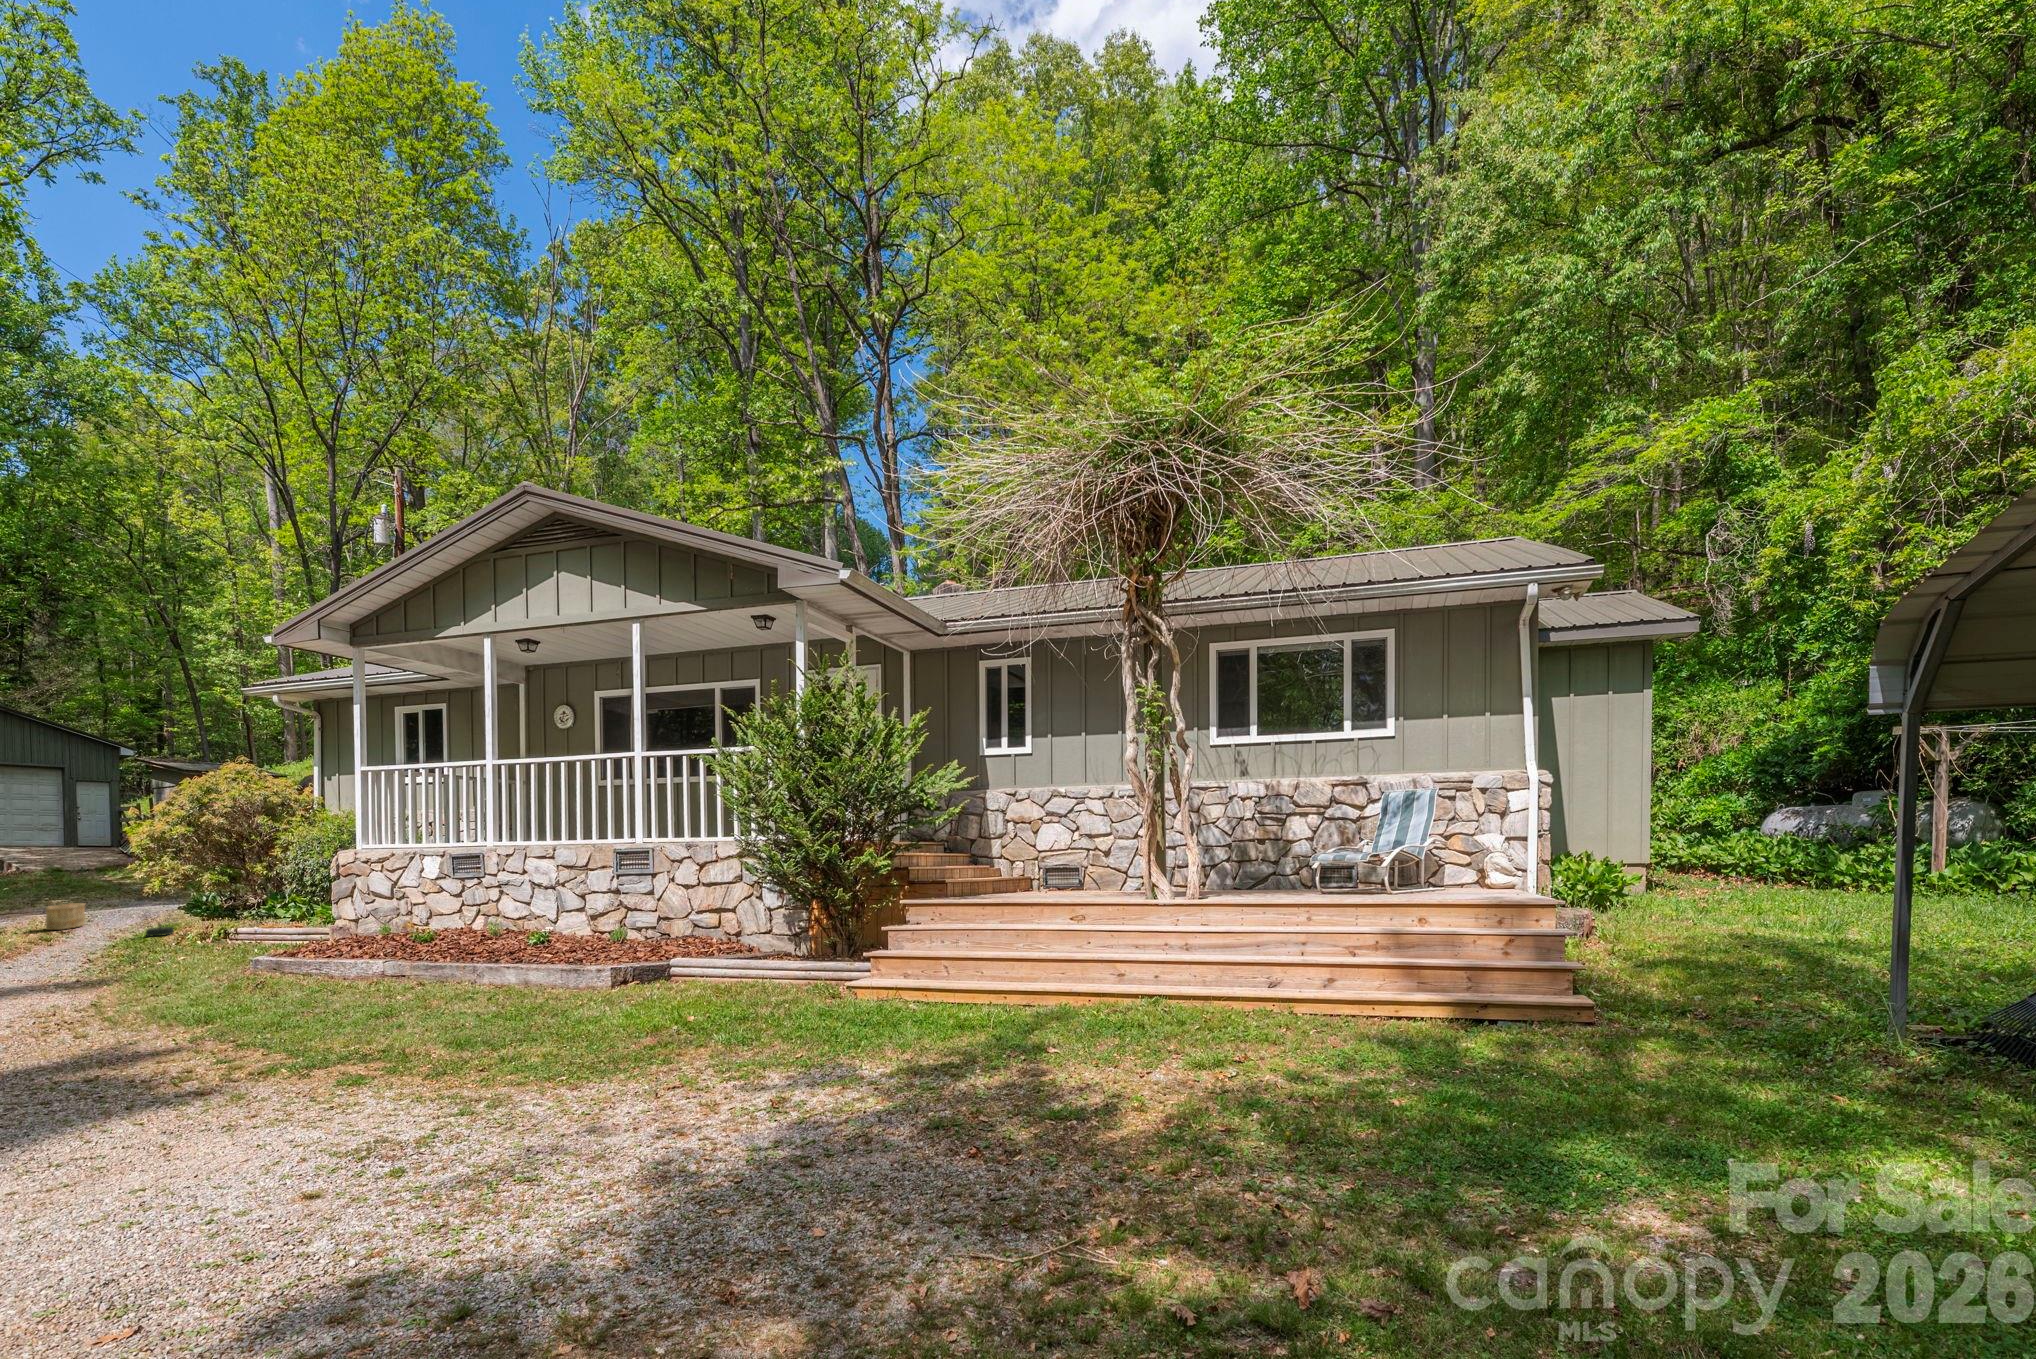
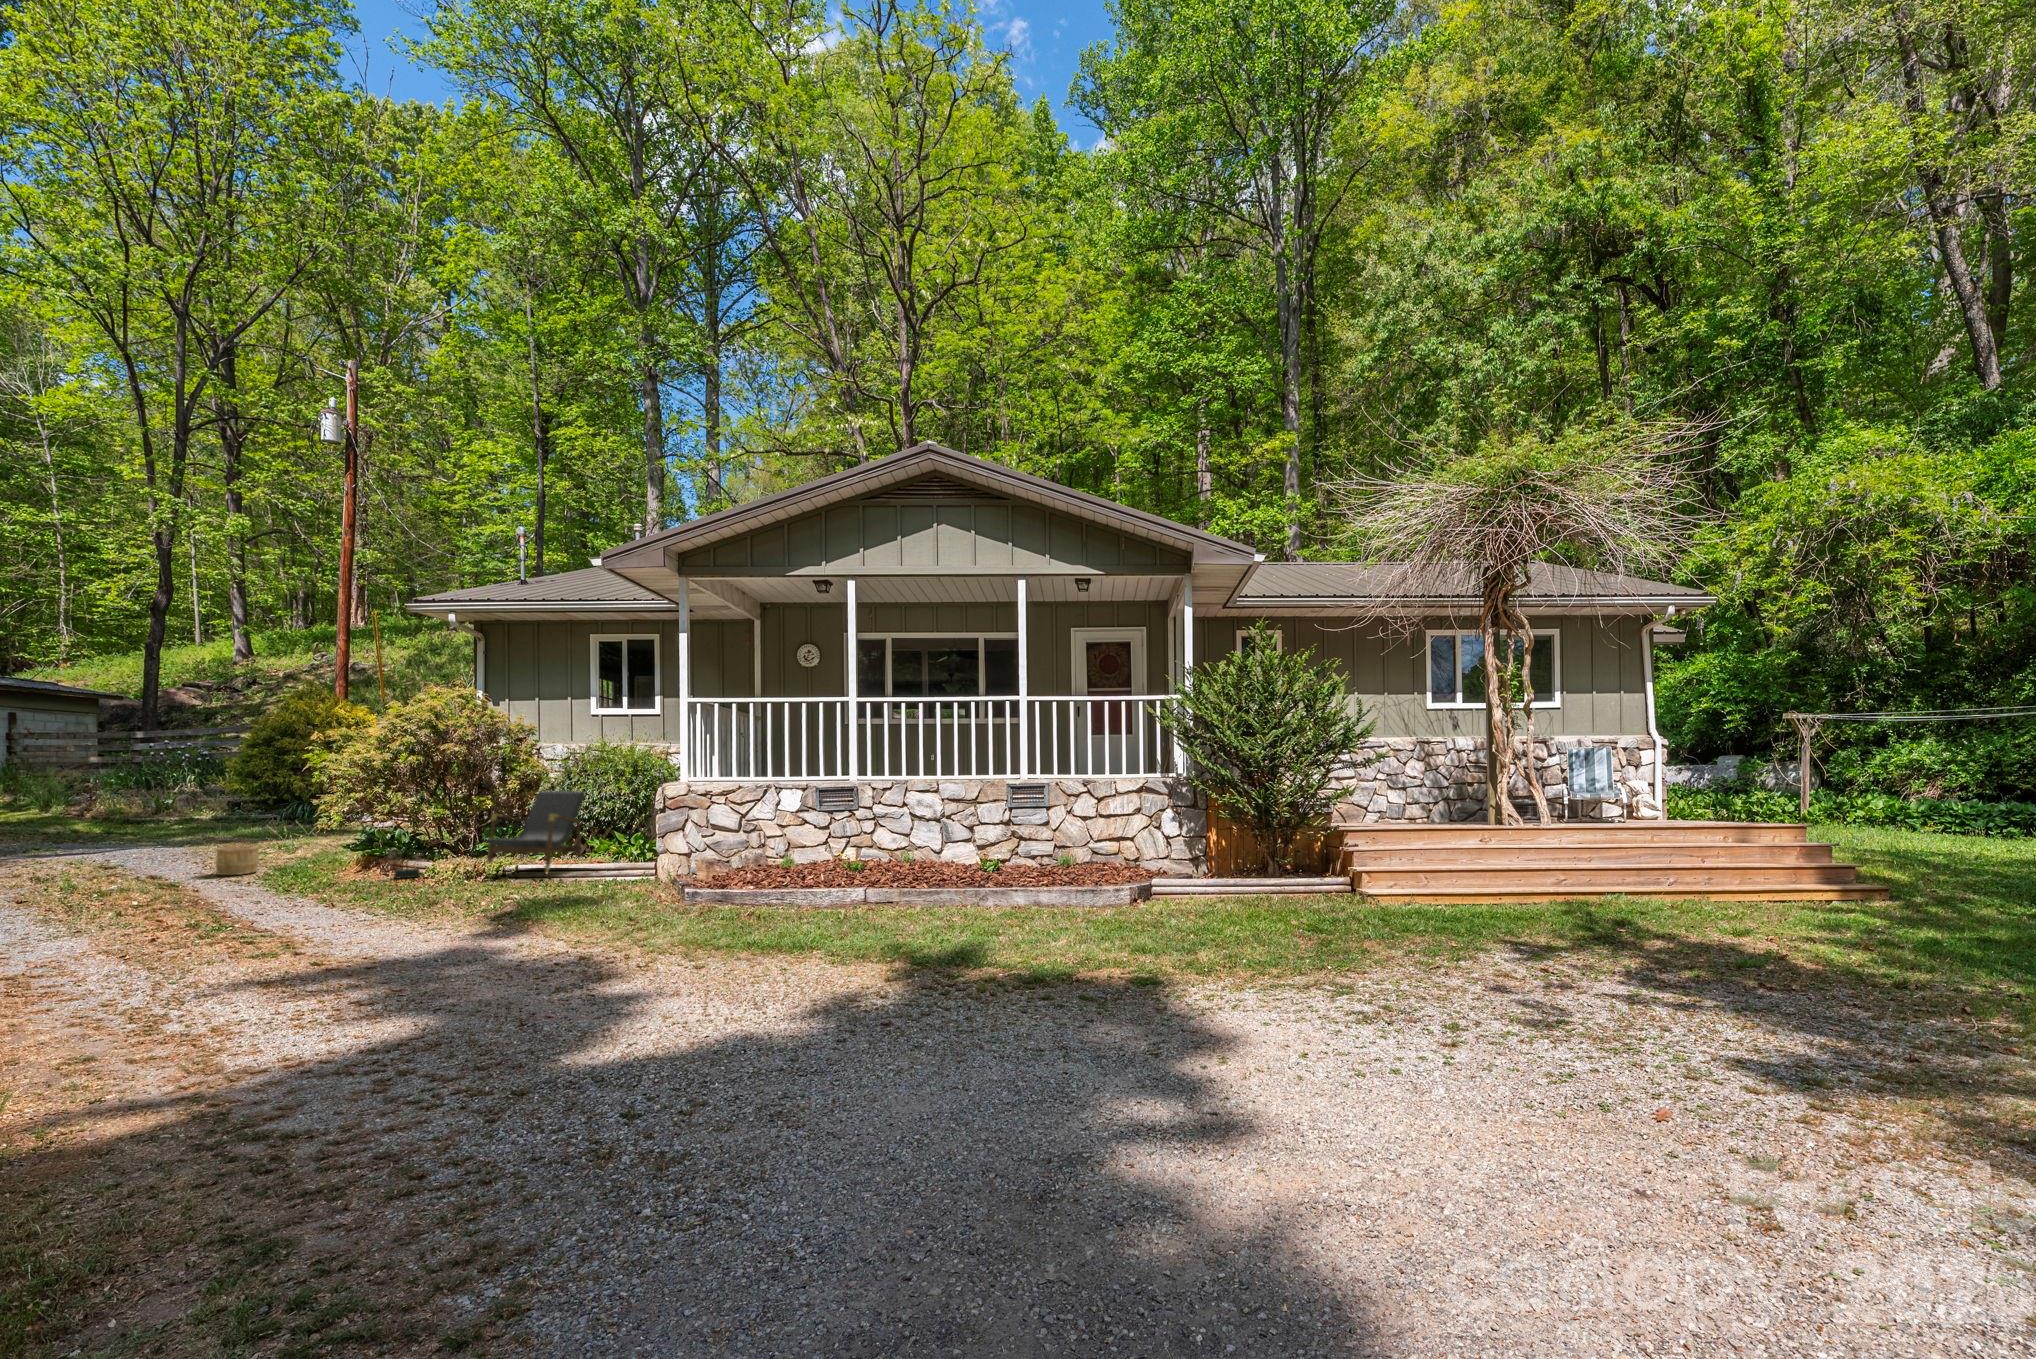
lounge chair: none [218,855,323,935] -> present [486,791,585,873]

